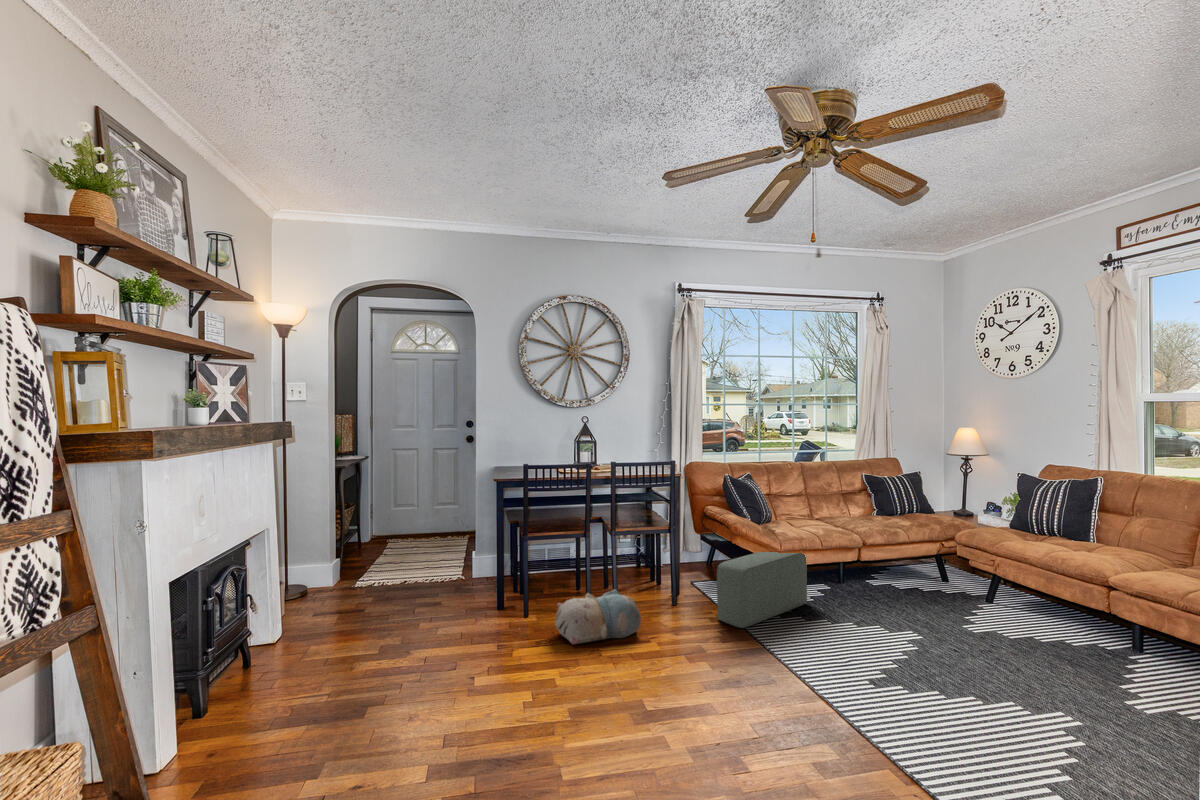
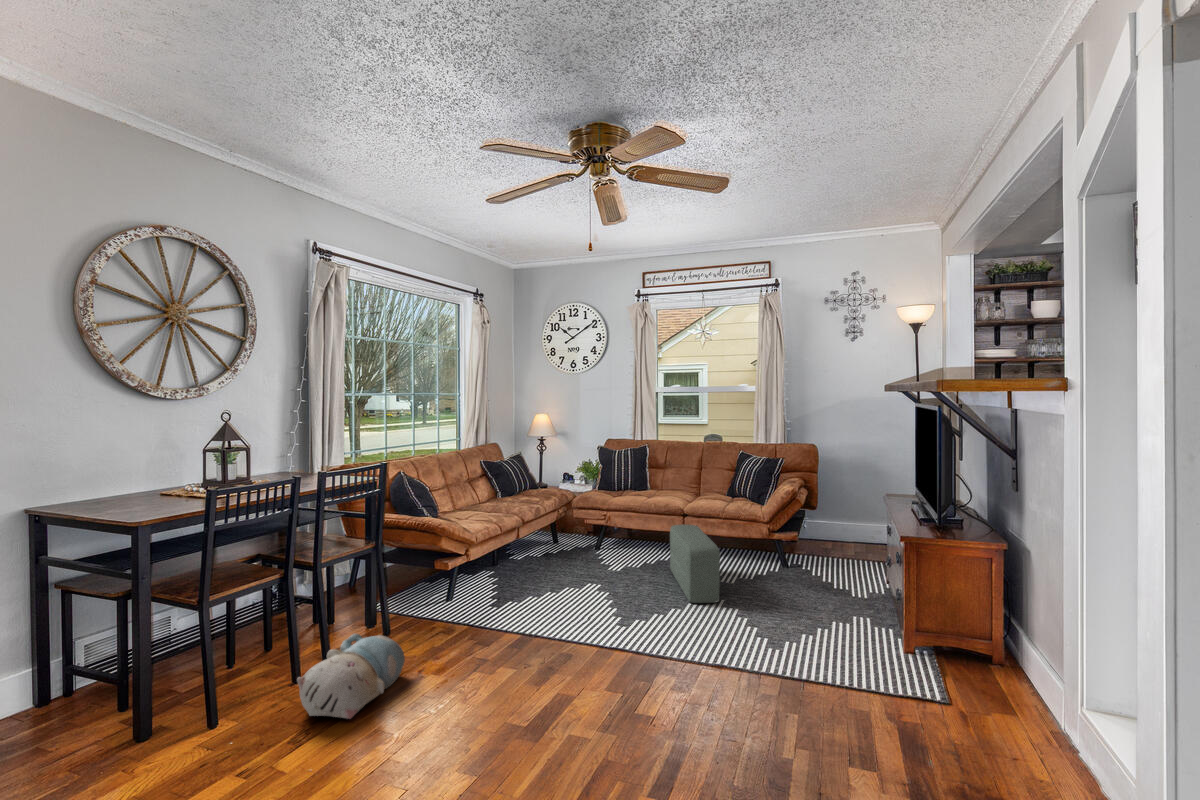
pouf: present [717,552,807,628] -> present [670,524,720,603]

